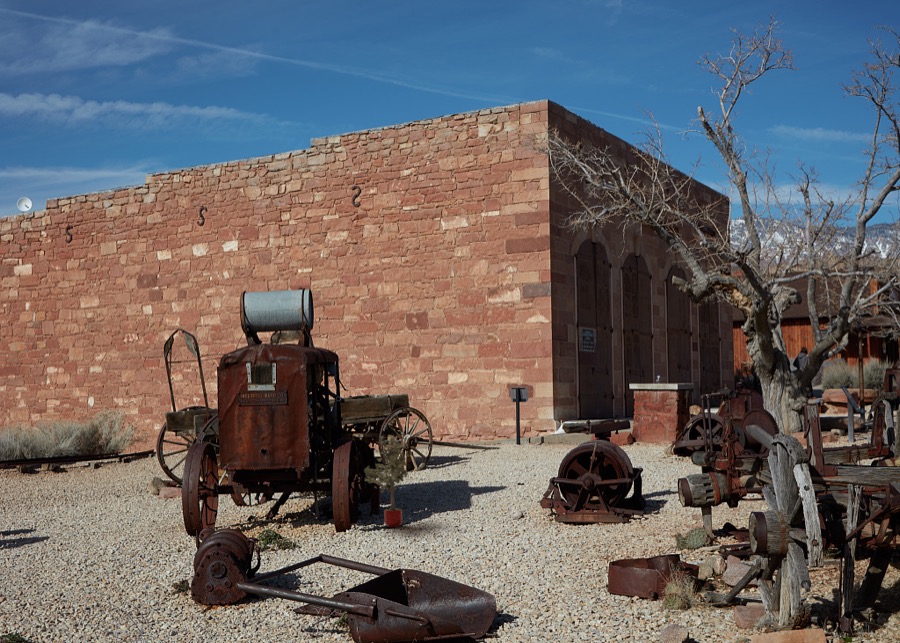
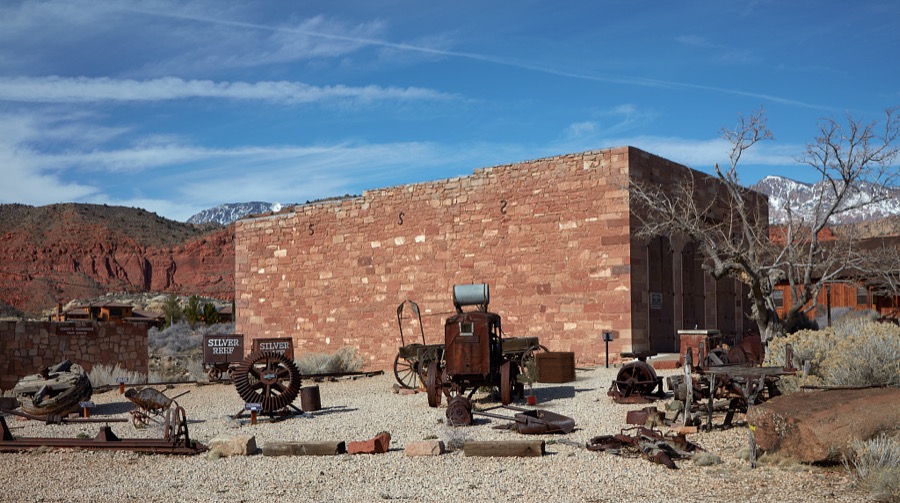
wooden crate: none [401,419,469,474] -> present [535,352,576,383]

